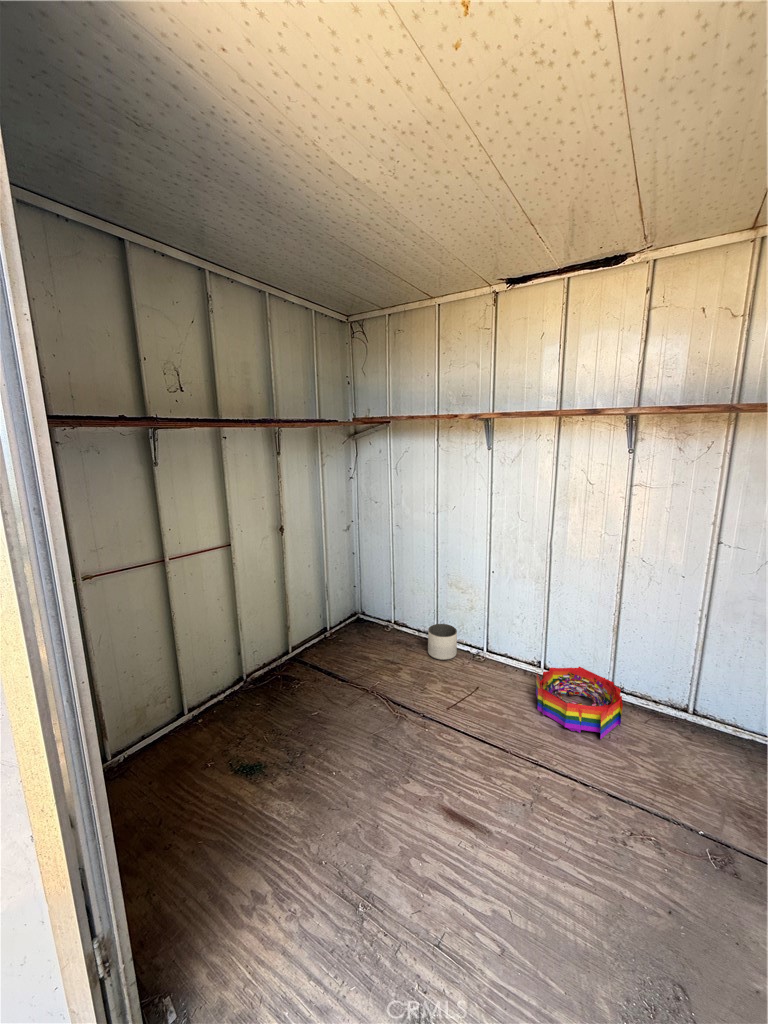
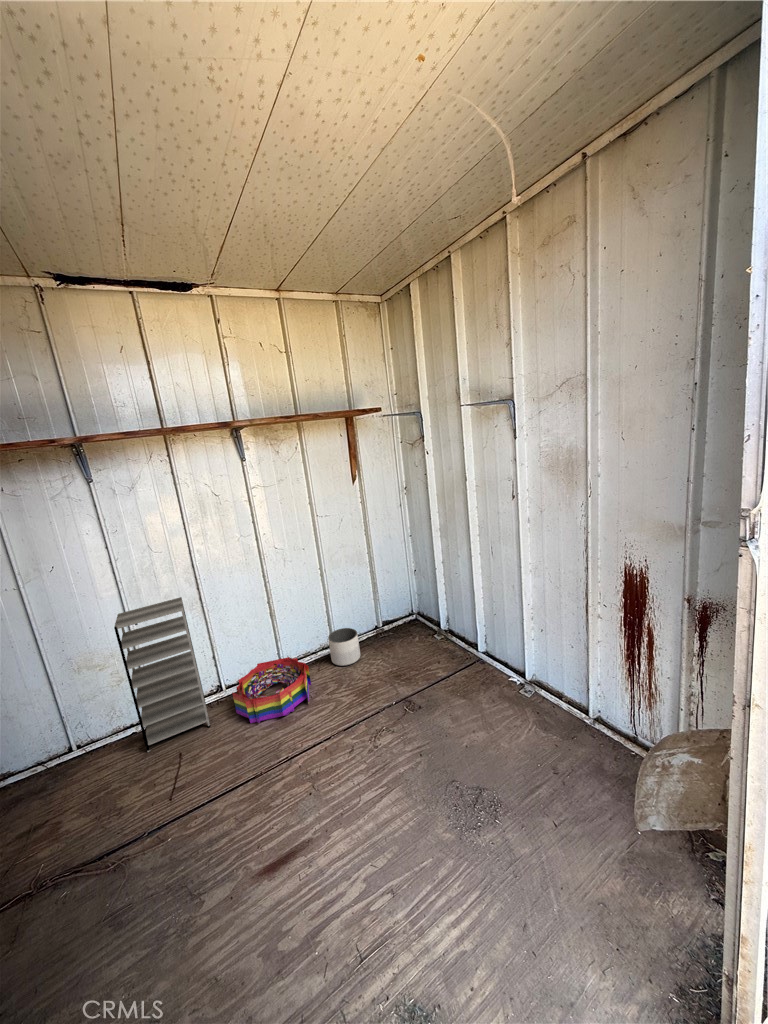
shelving unit: none [464,558,527,687] -> present [114,597,211,752]
planter: present [428,624,457,660] -> present [328,628,360,666]

